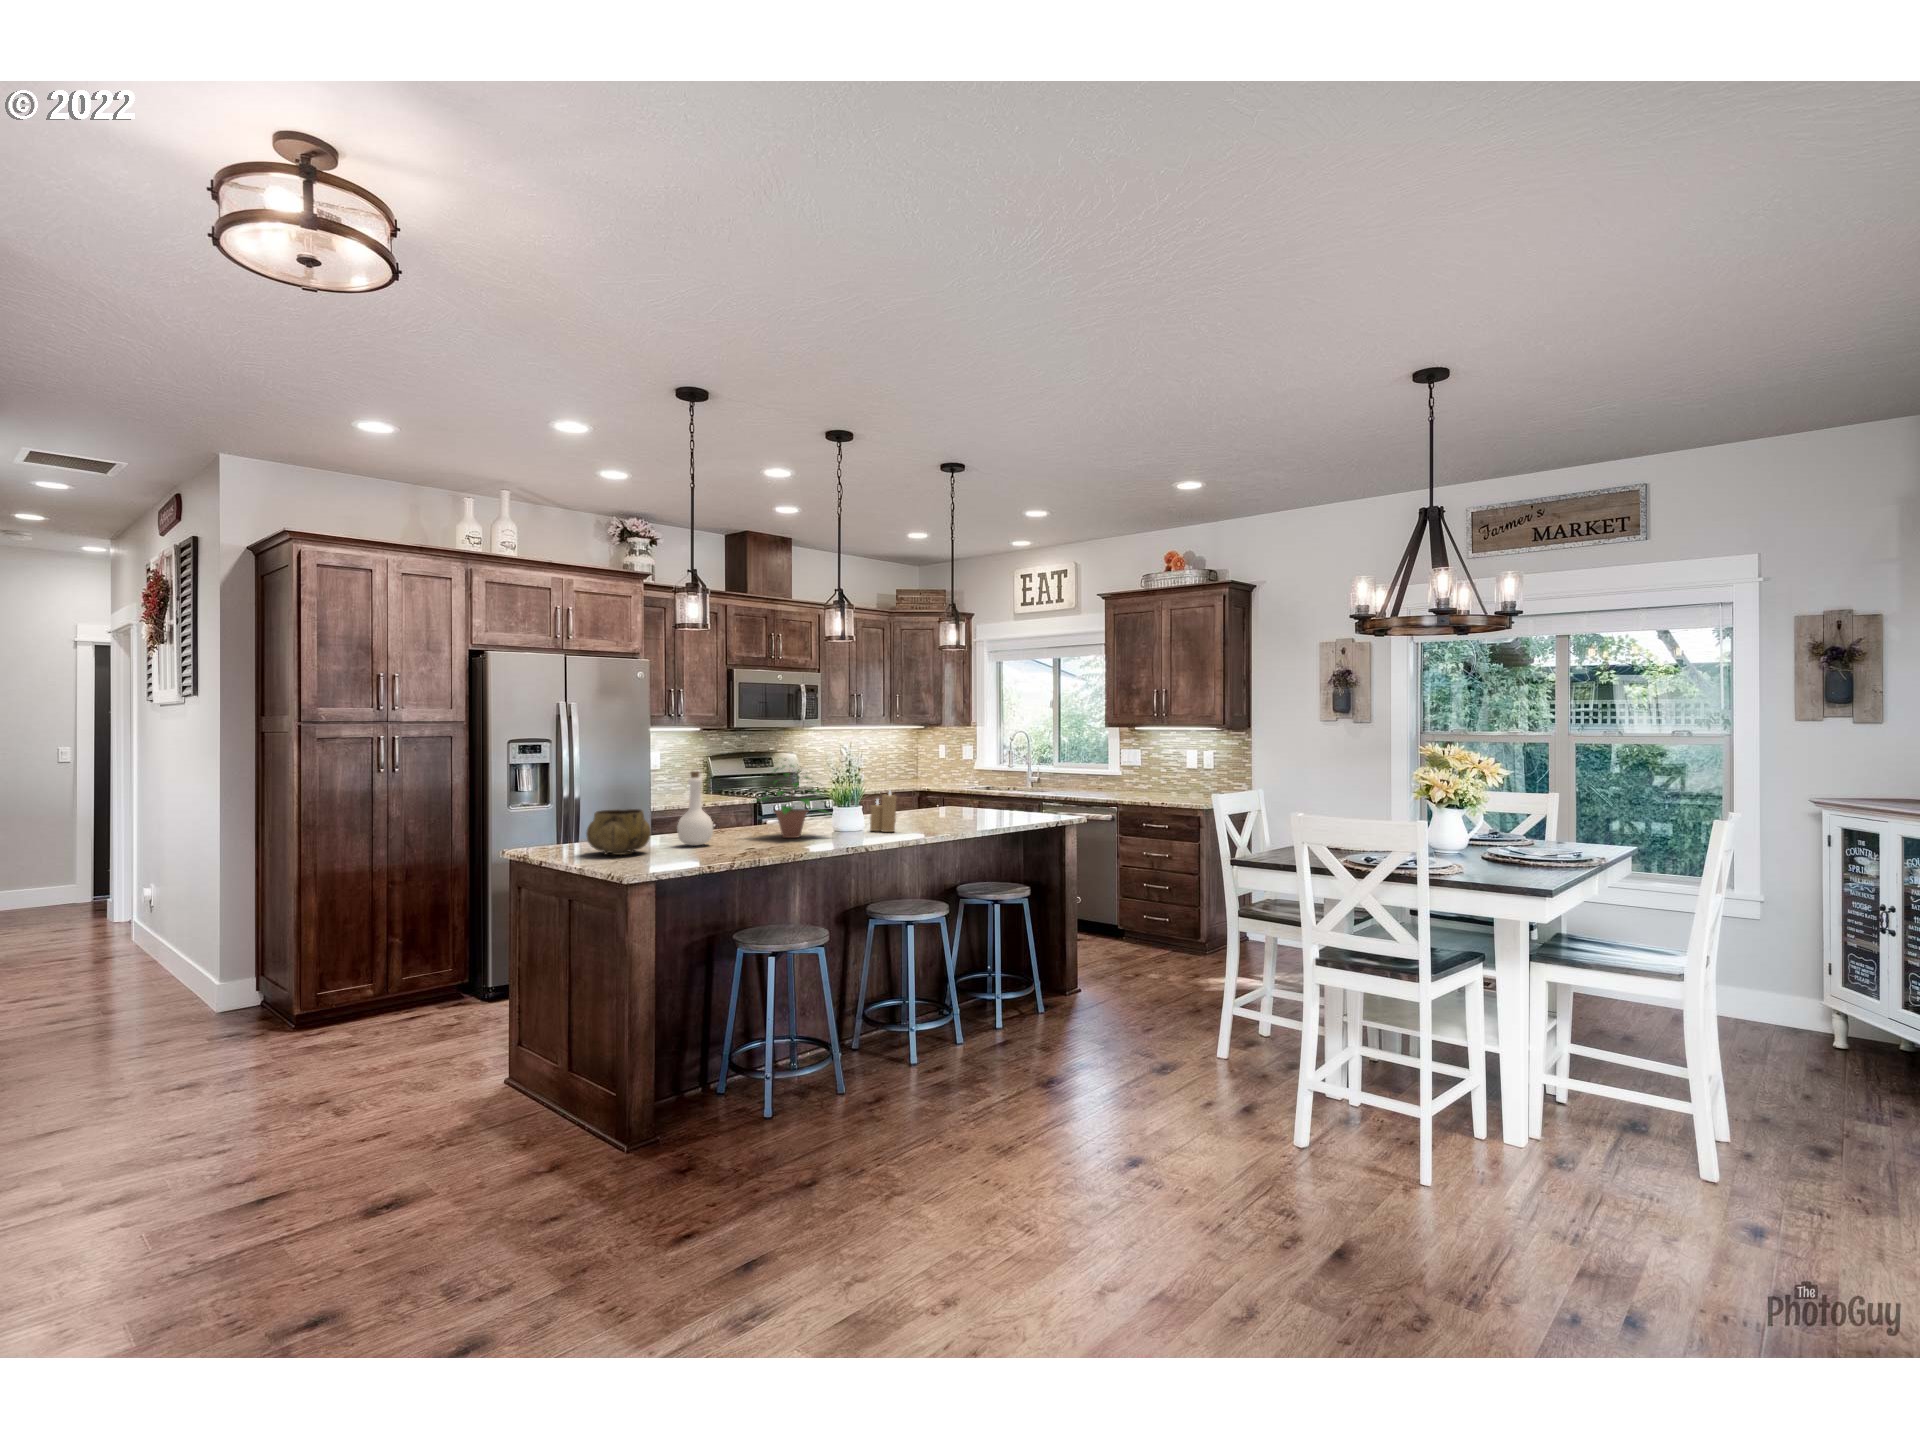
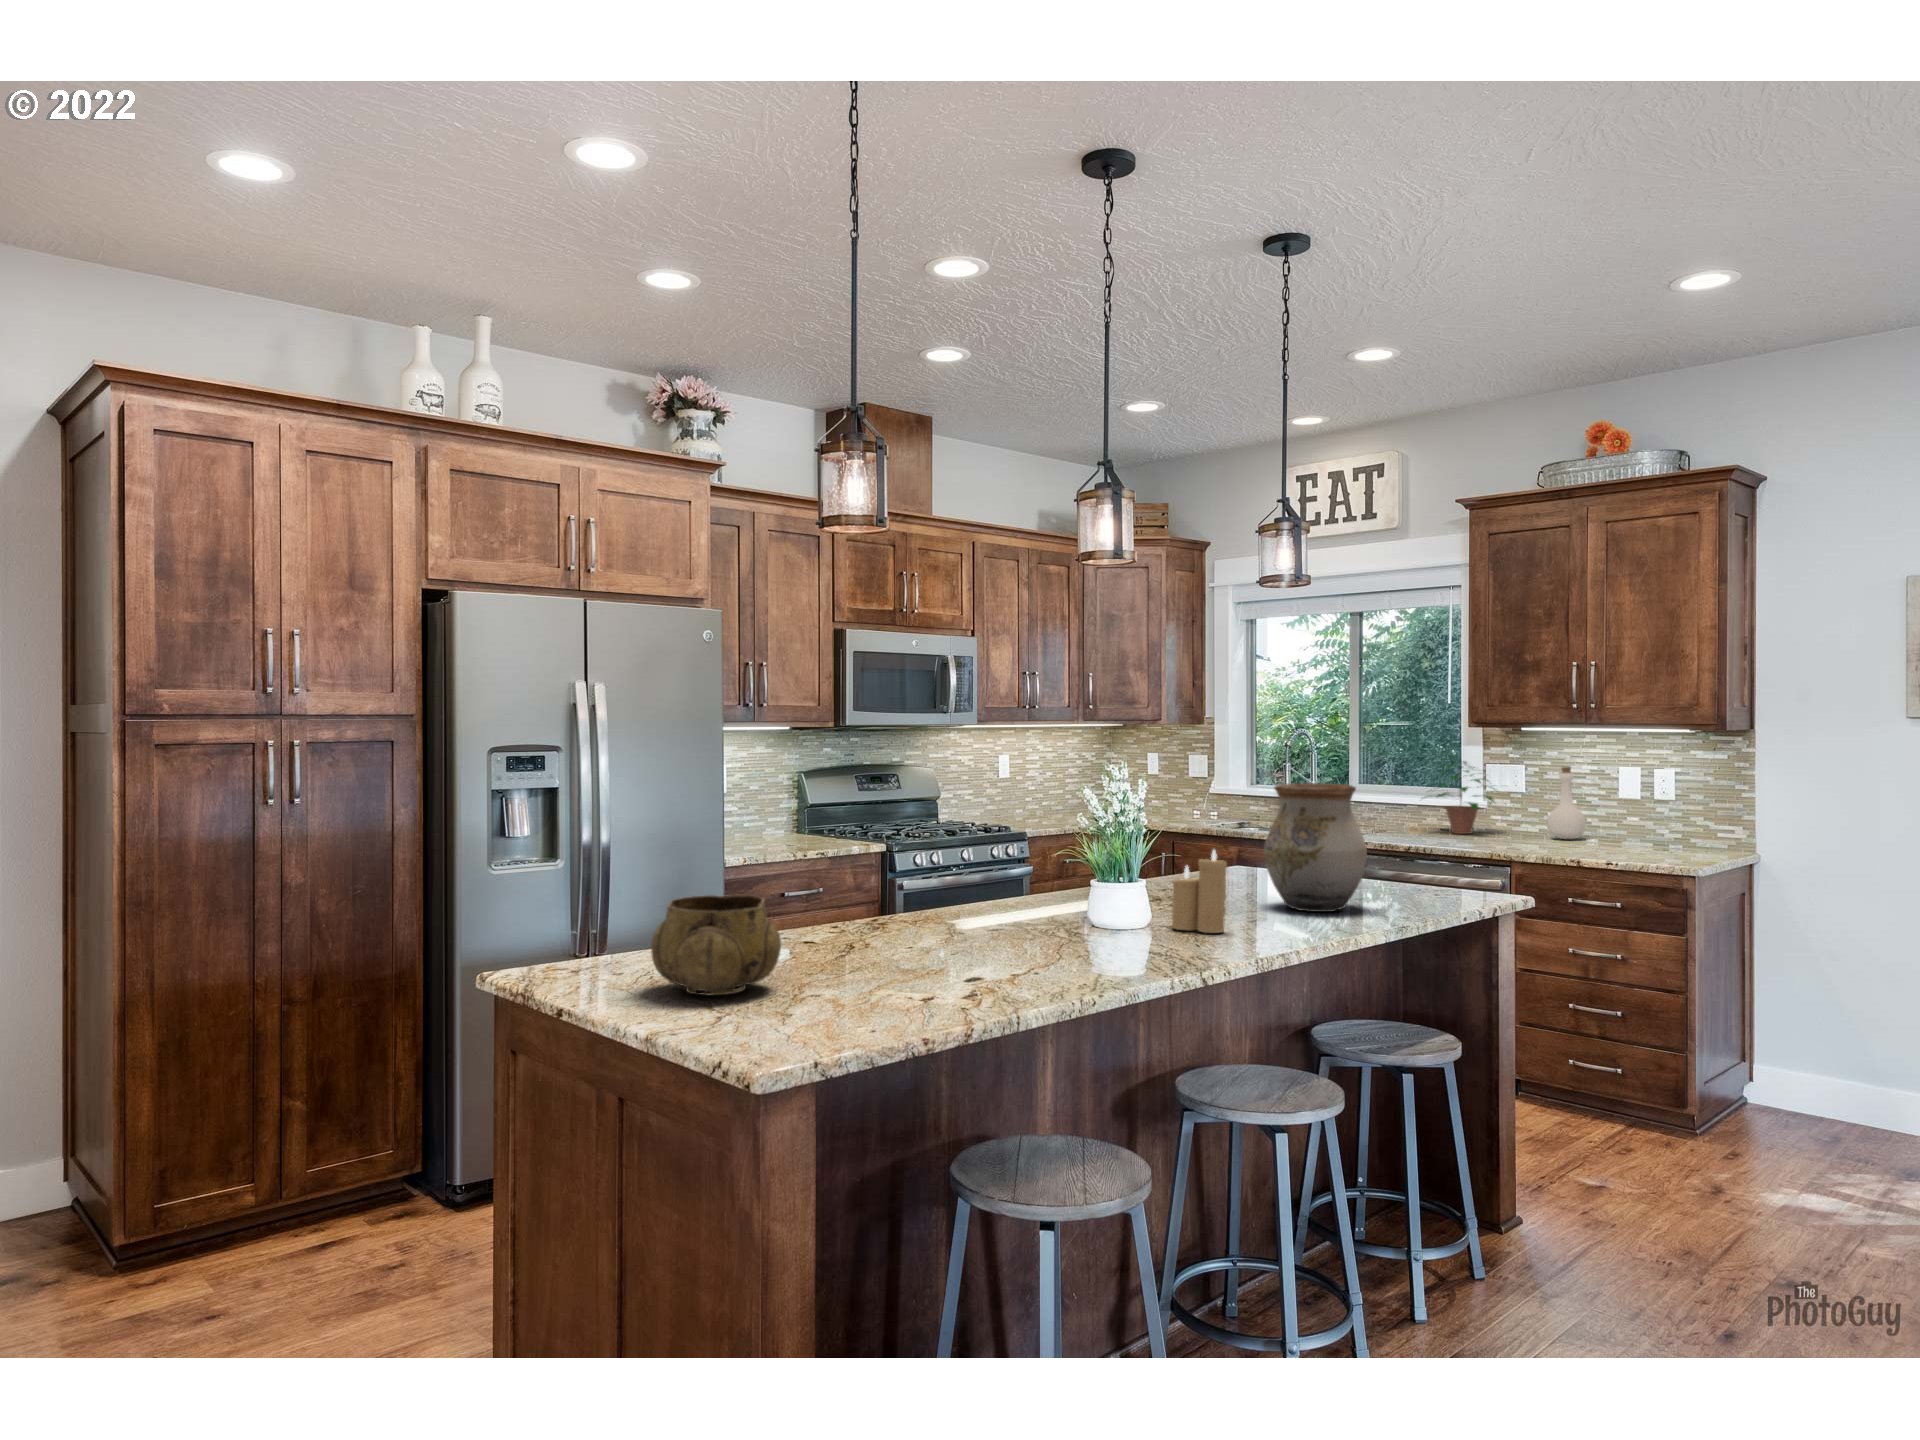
vase: none [931,757,983,824] -> present [1264,783,1367,912]
potted plant: present [754,765,828,838] -> present [1421,755,1496,834]
bottle: present [677,771,713,845] -> present [1548,767,1585,839]

